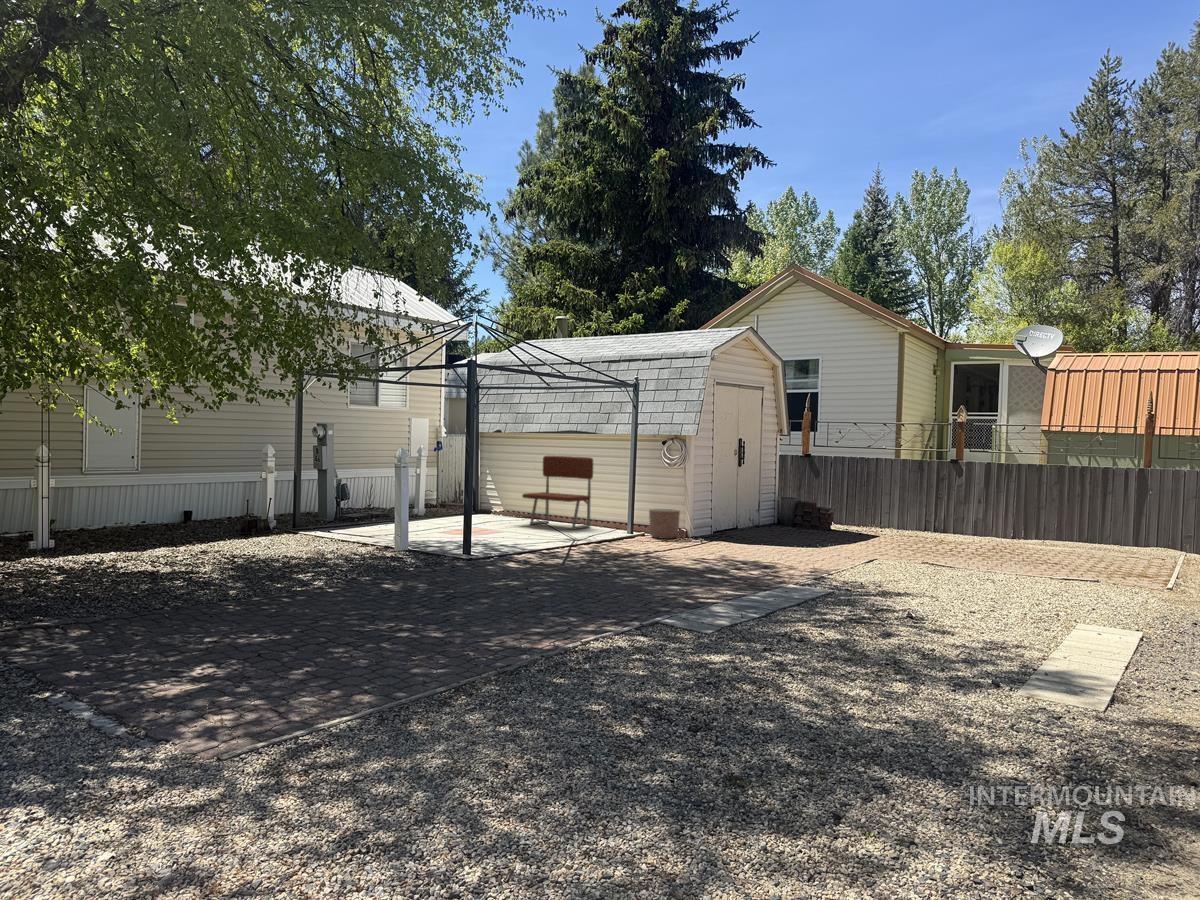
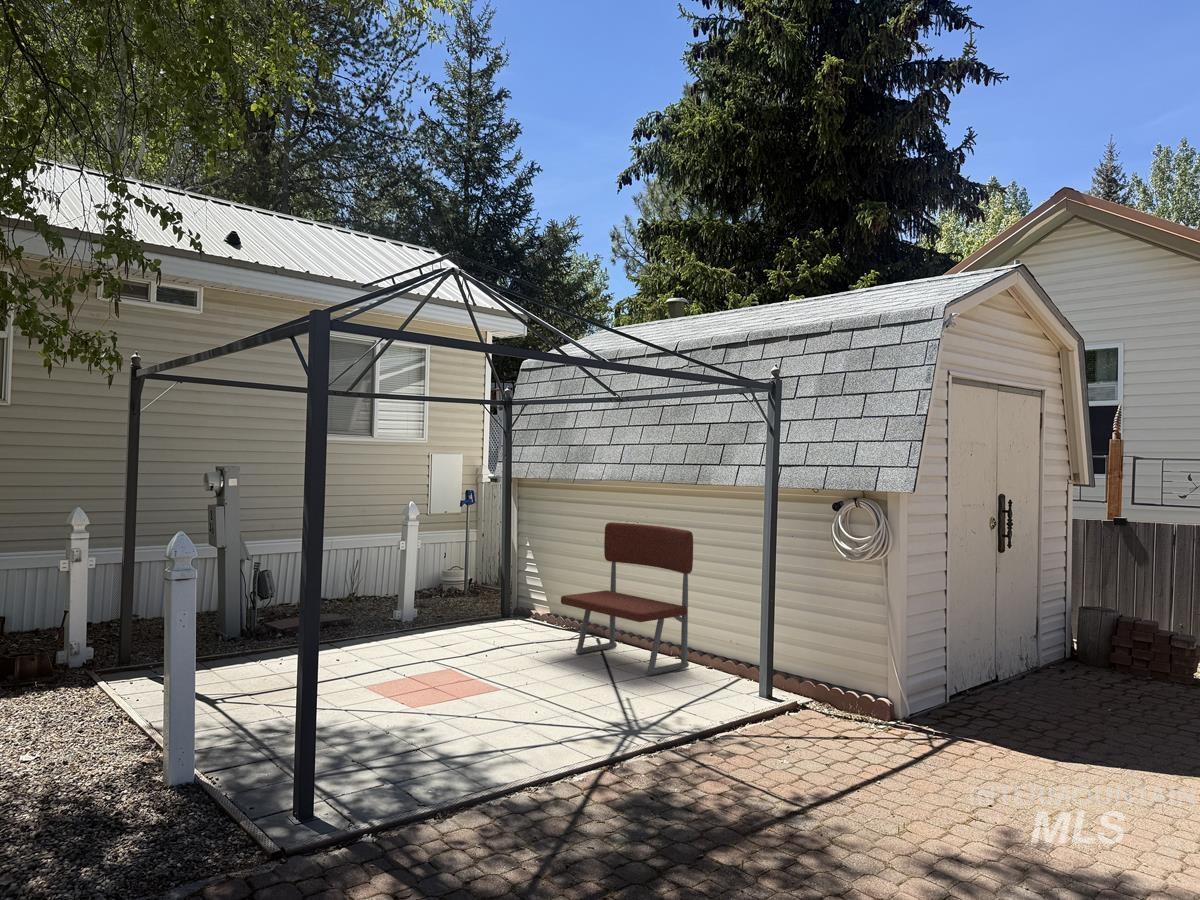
planter: present [649,509,680,539] -> none [803,650,873,726]

